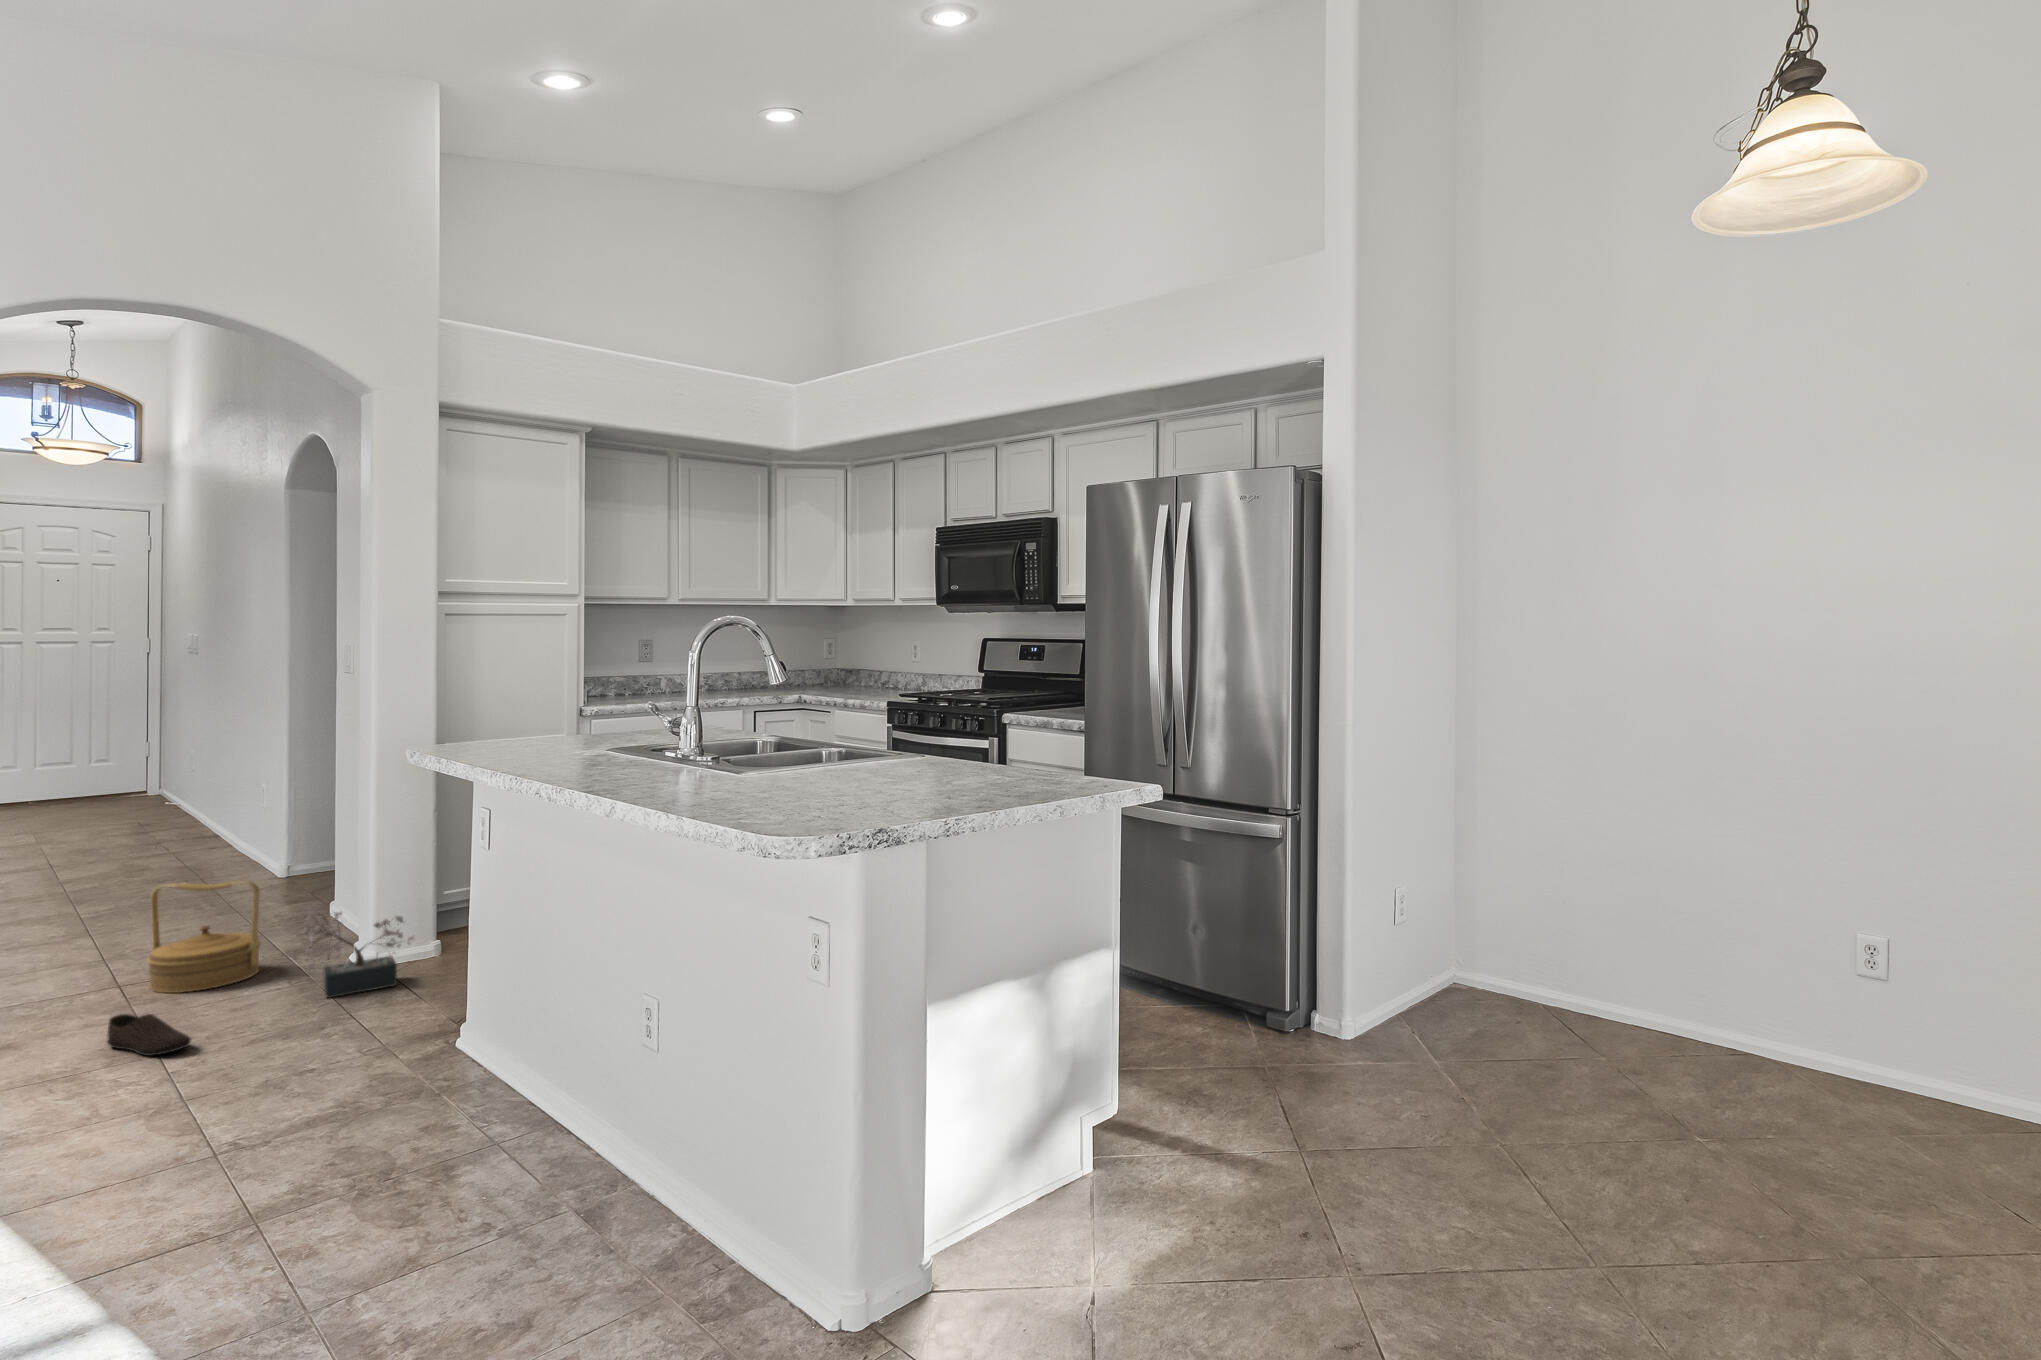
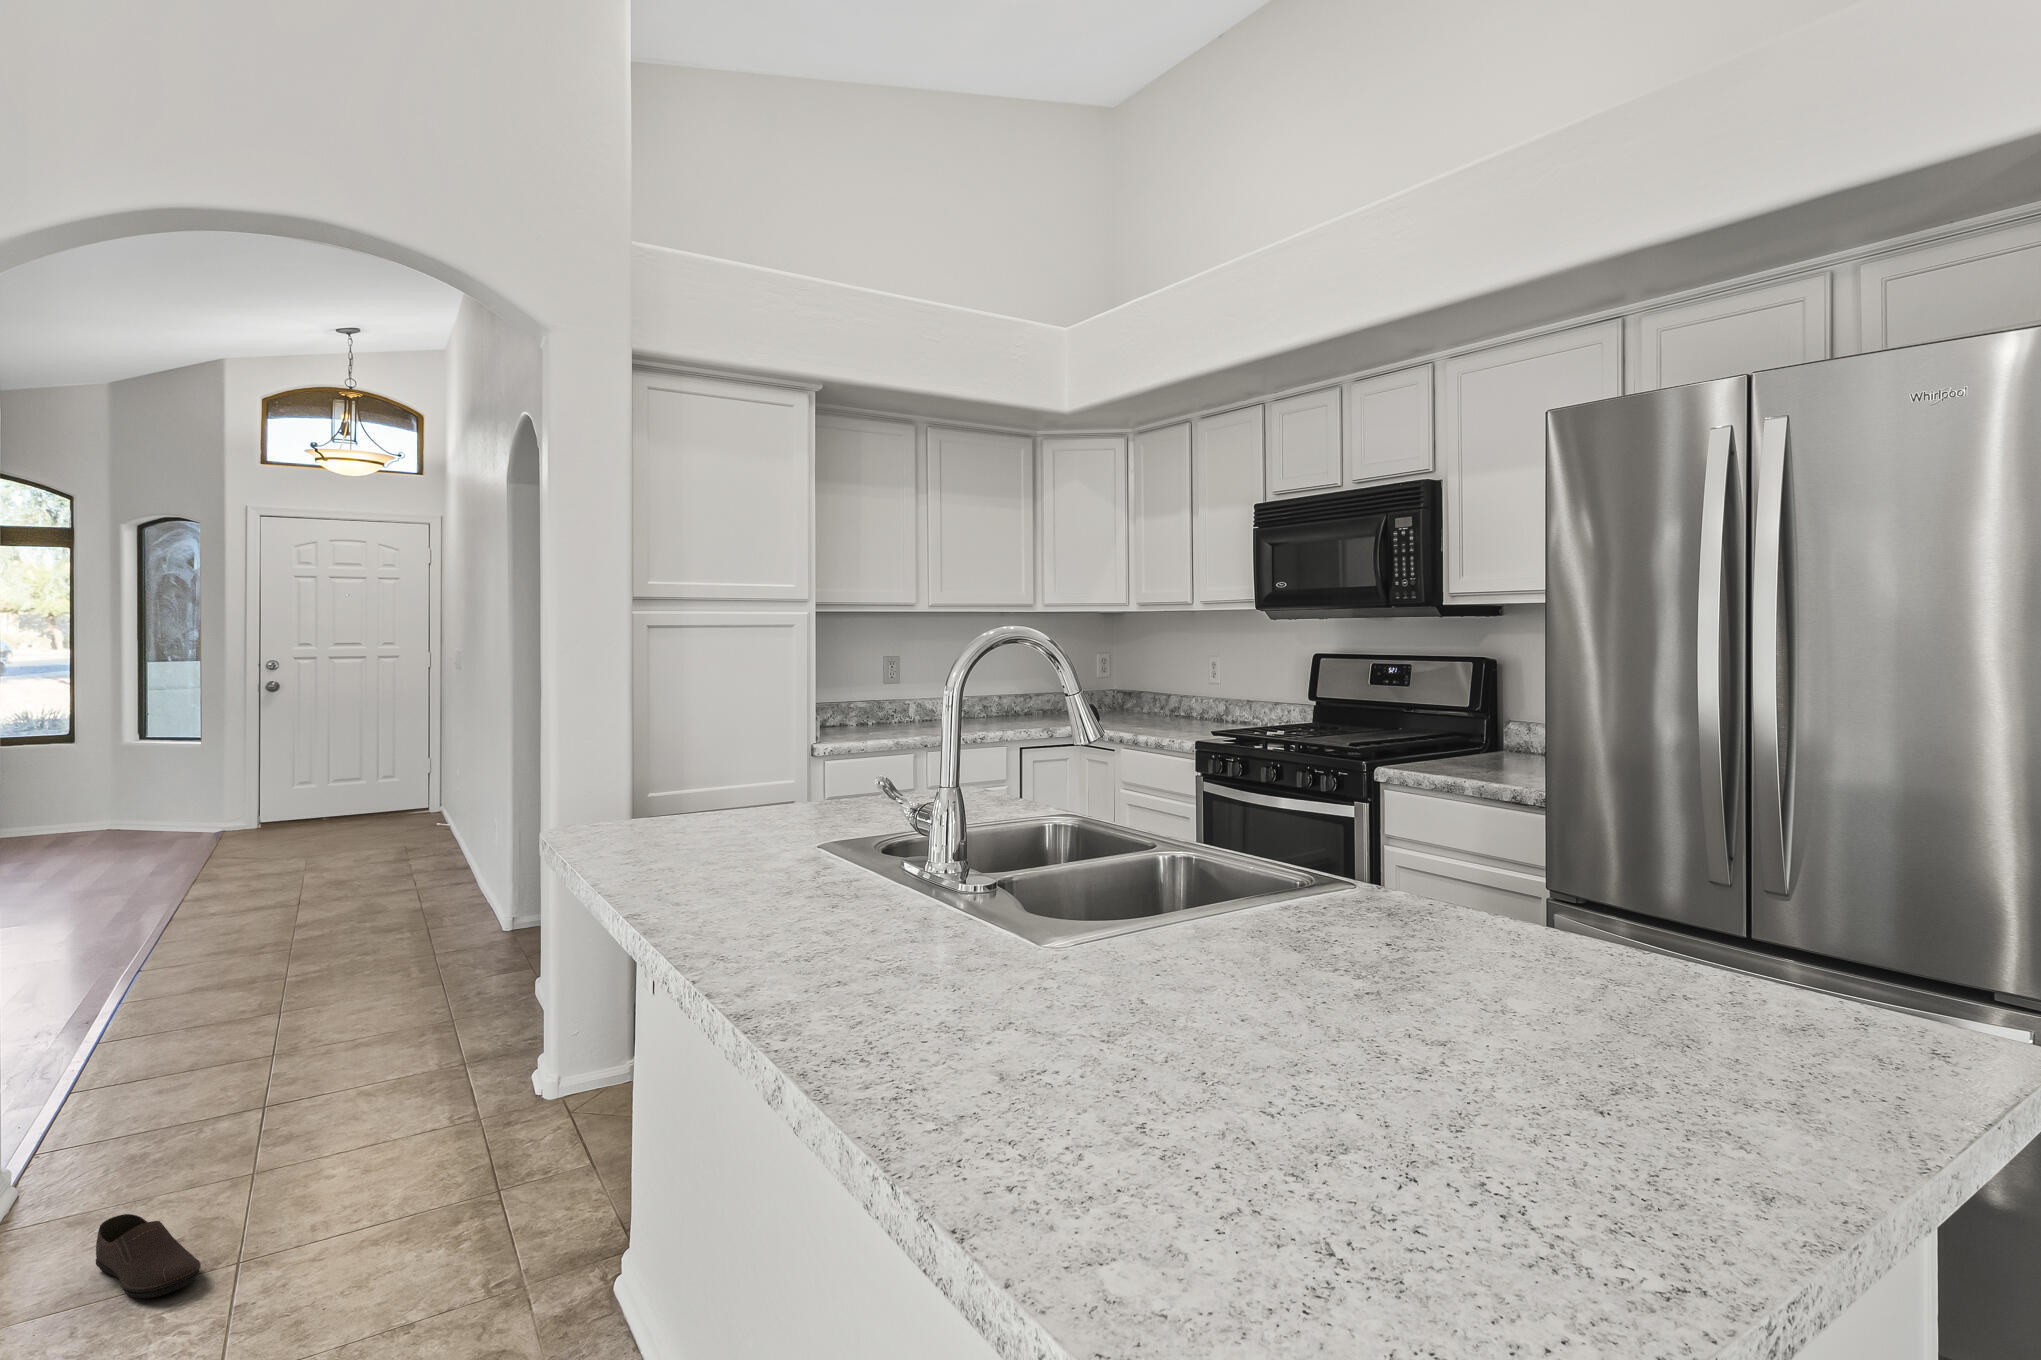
basket: present [147,881,261,993] -> none [232,983,385,1144]
decorative plant: present [291,909,414,998] -> none [391,1036,561,1175]

